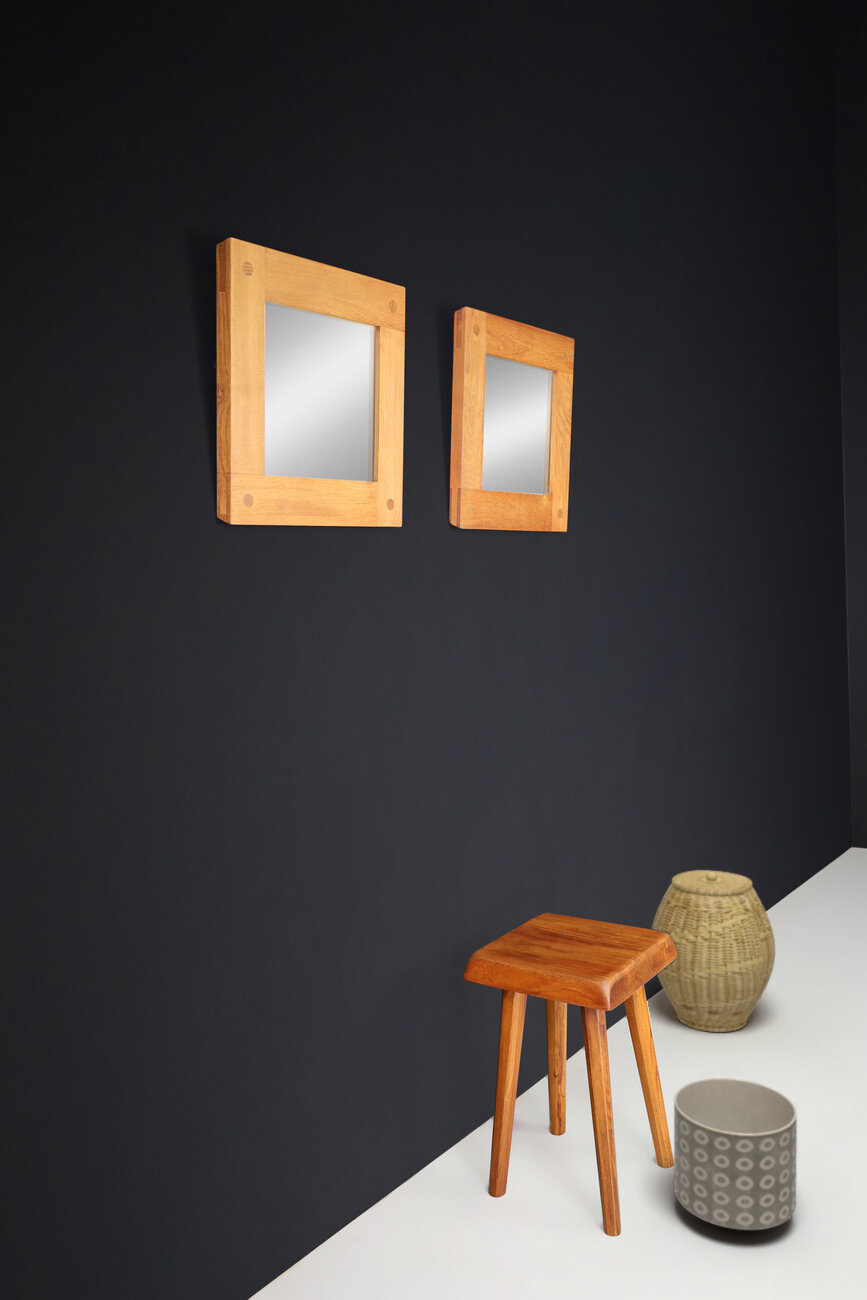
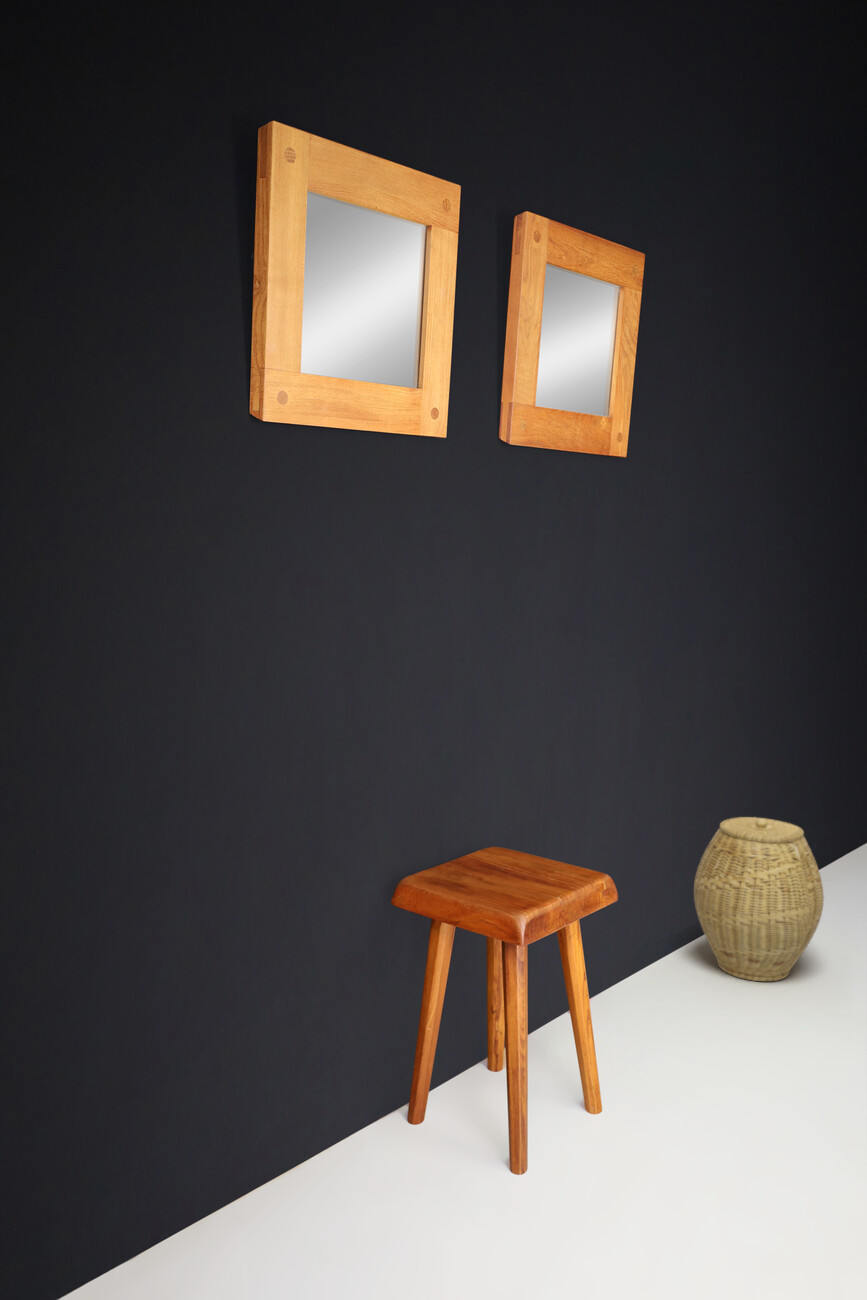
planter: present [674,1078,797,1230] -> none [691,1019,821,1171]

